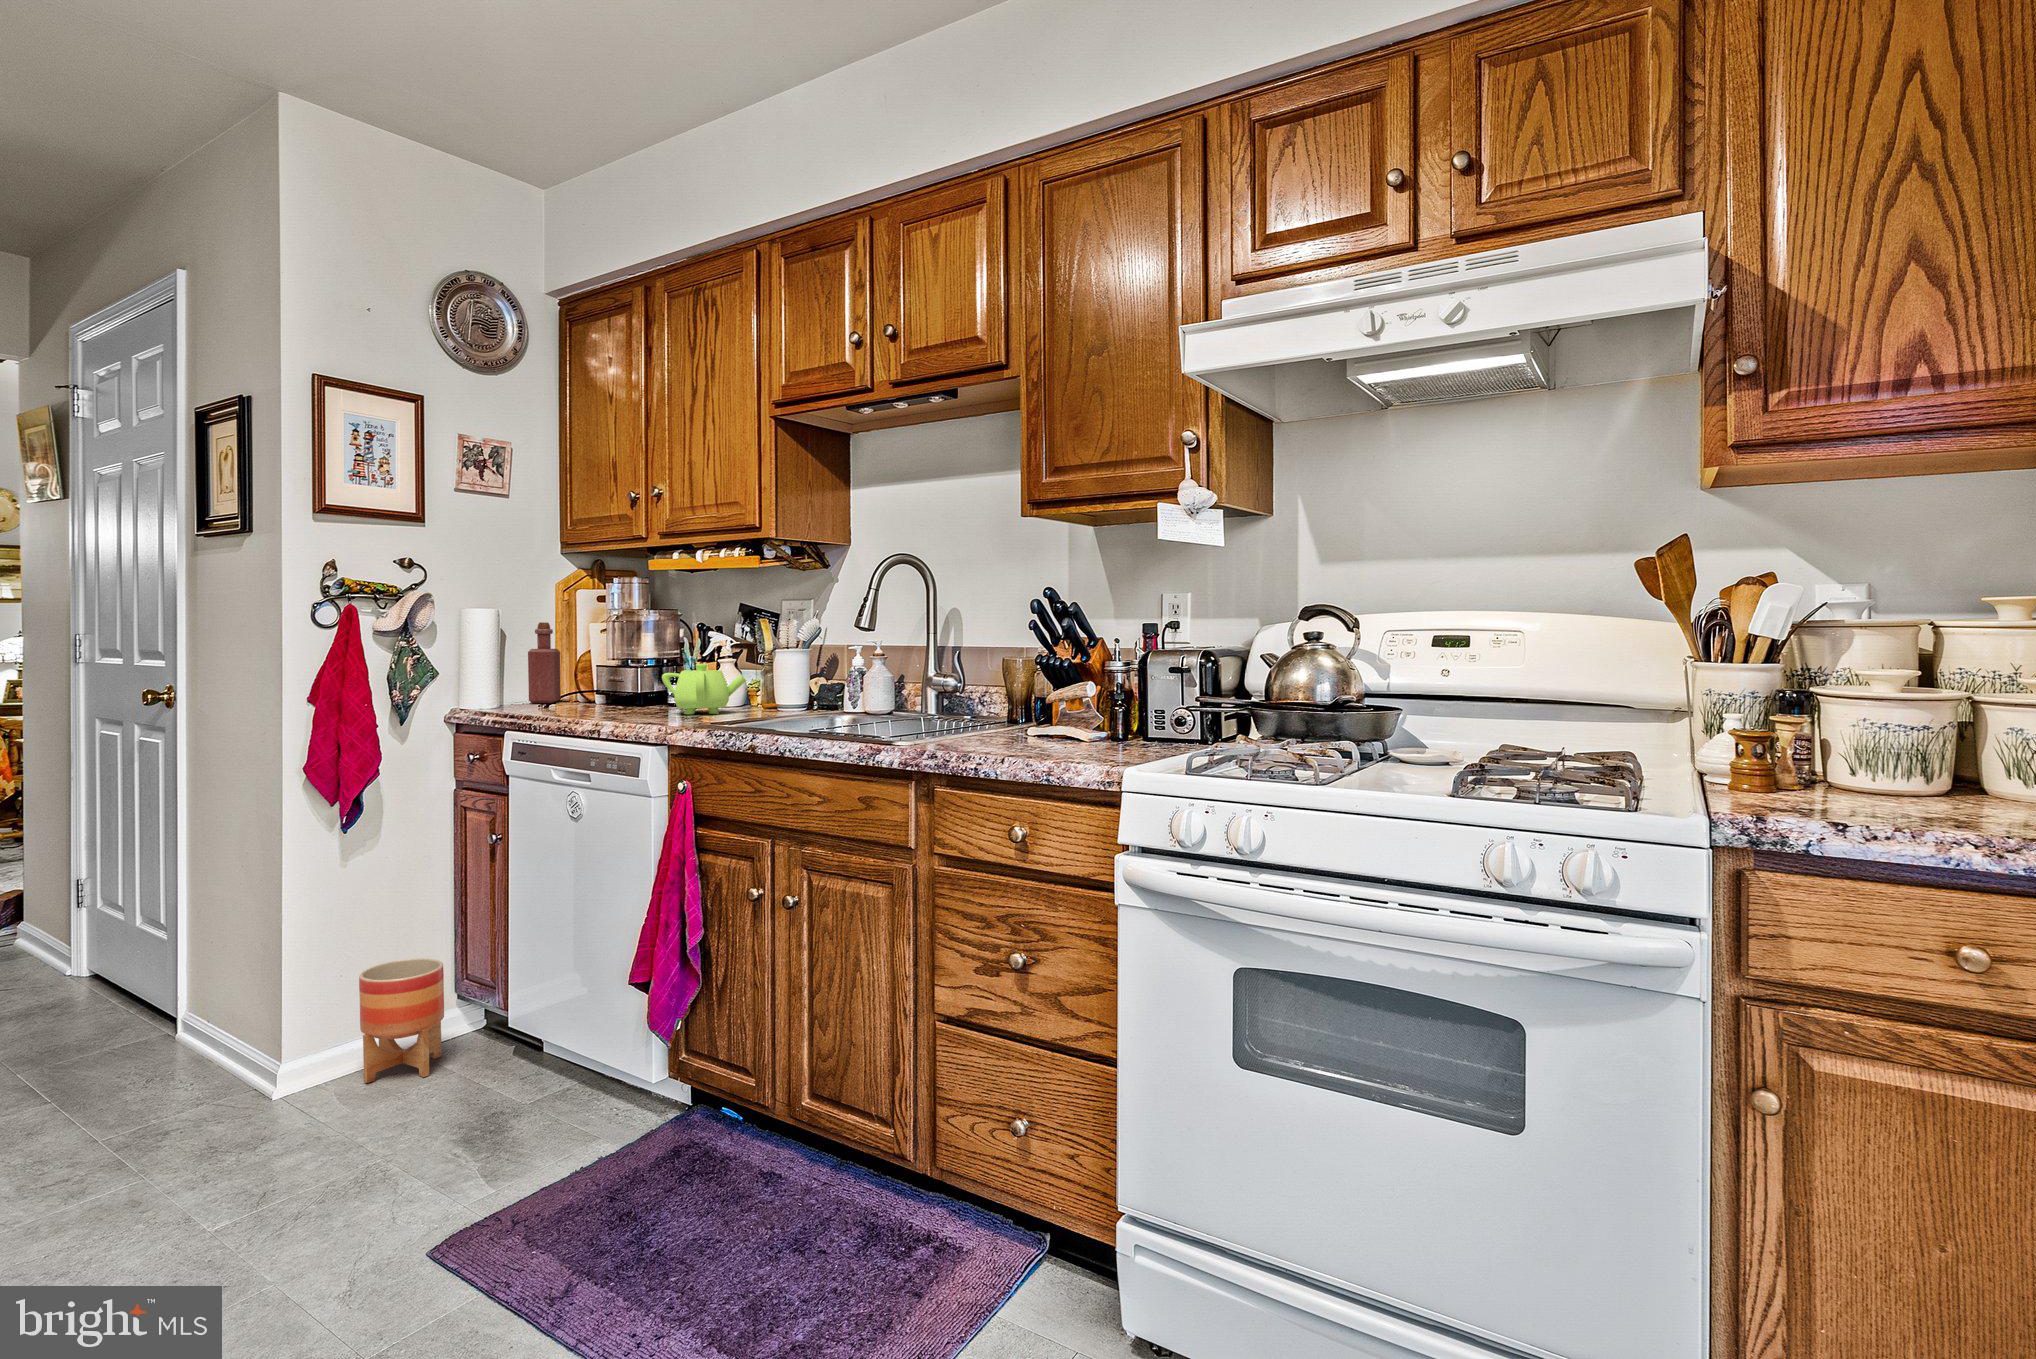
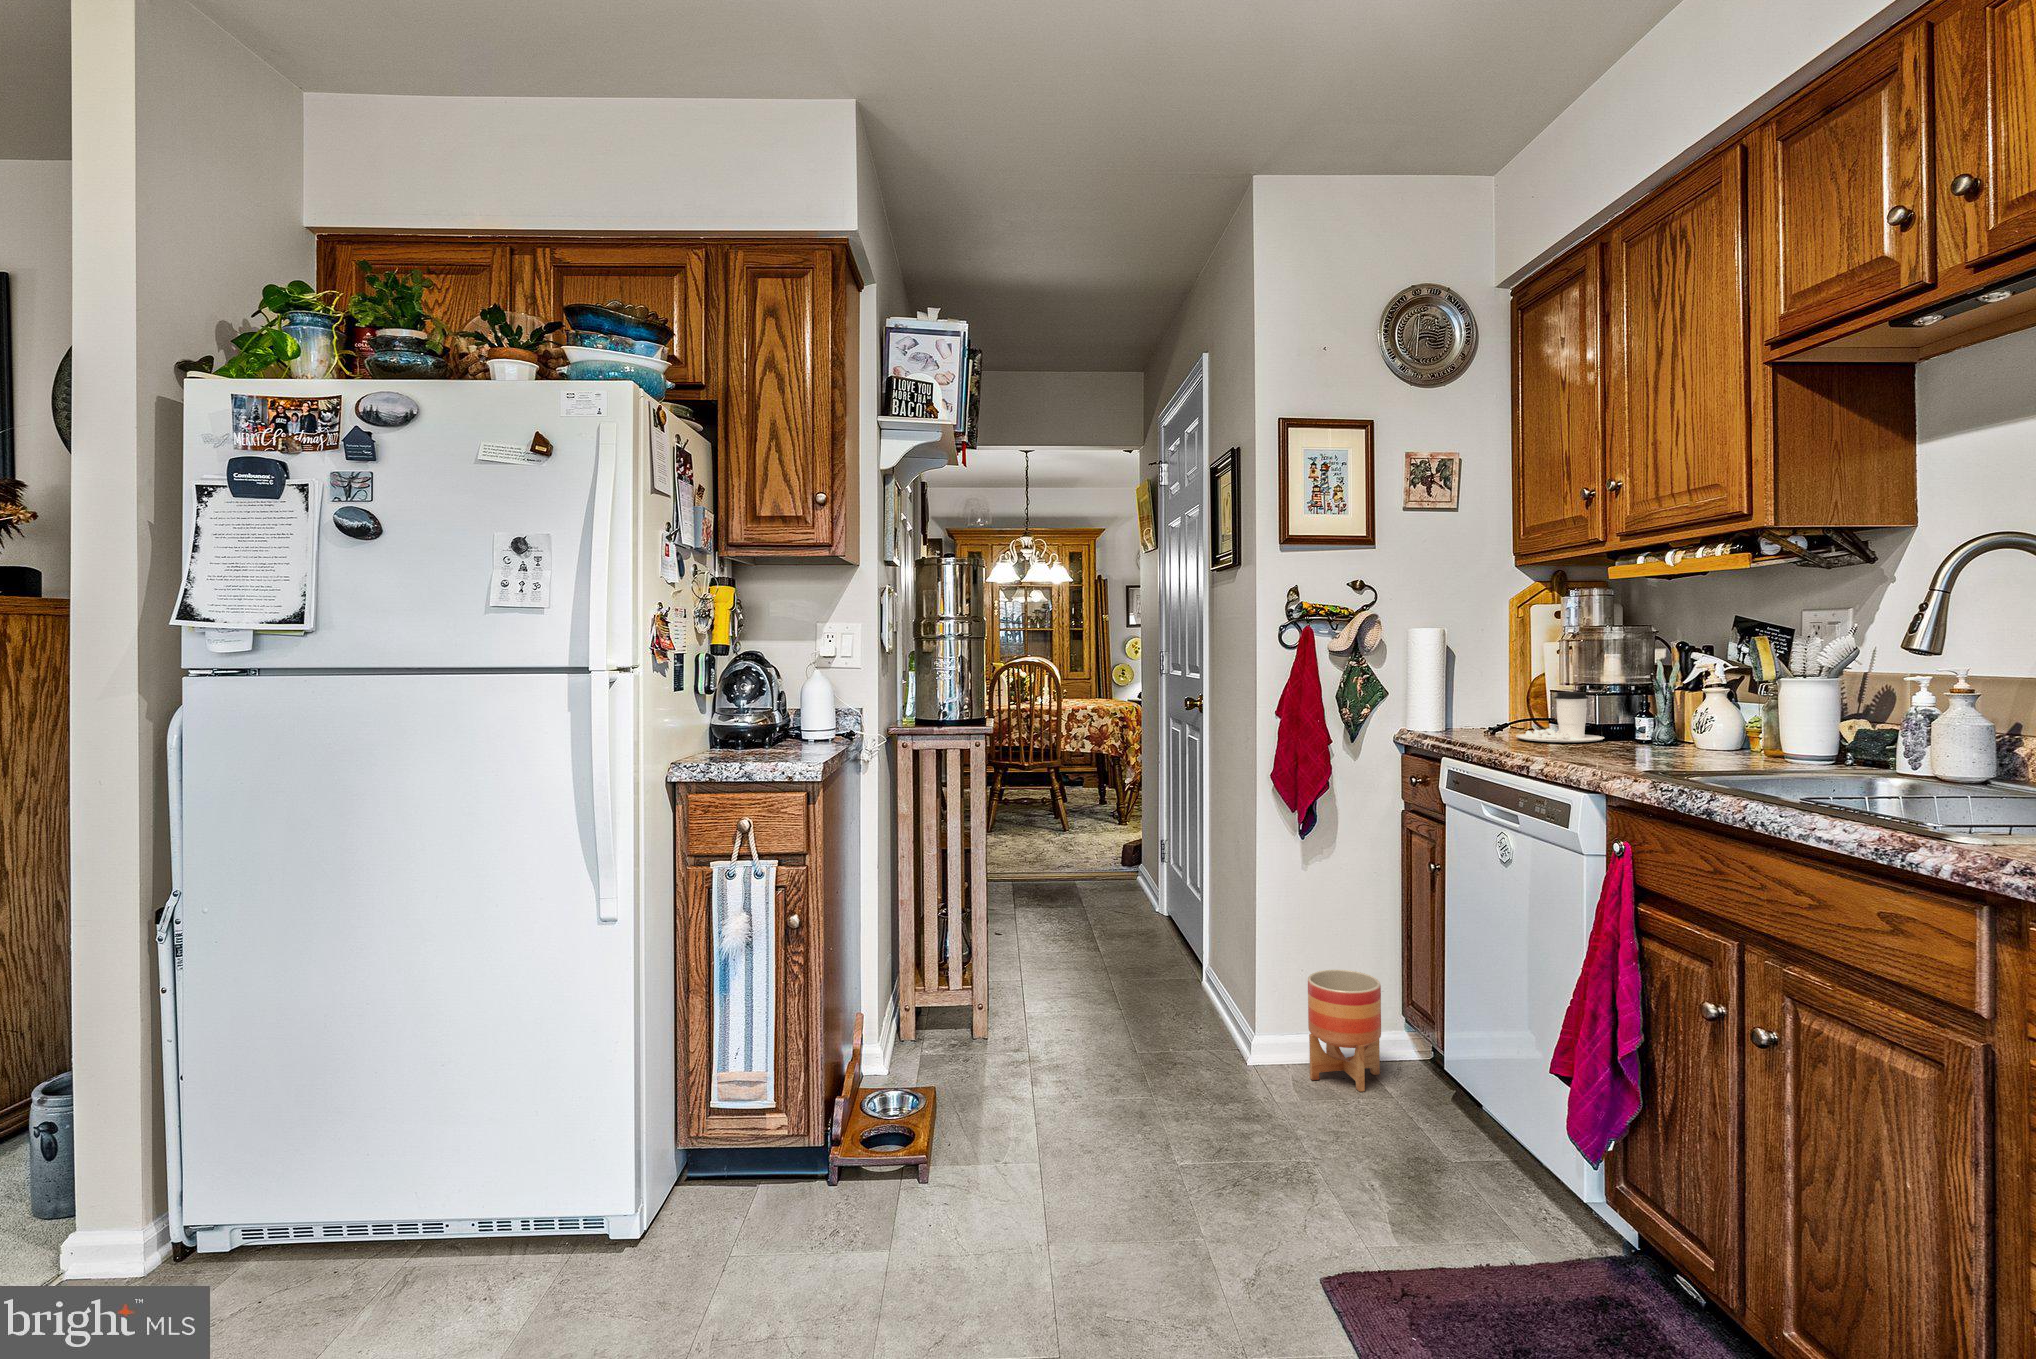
bottle: present [528,622,561,703] -> none [1476,641,1512,727]
teapot: present [662,664,746,714] -> none [1614,694,1733,758]
coffee cup: none [573,667,648,710] -> present [1516,692,1604,742]

